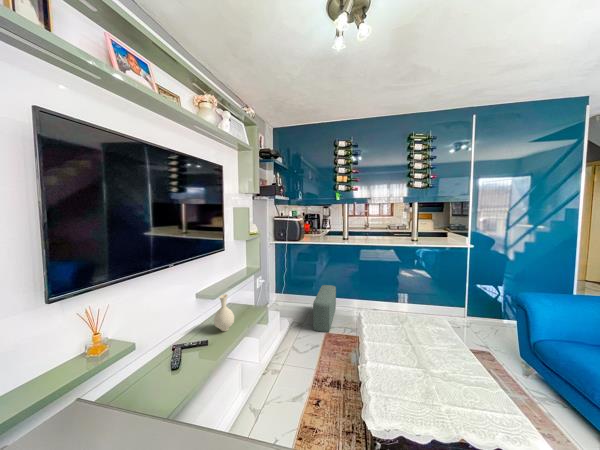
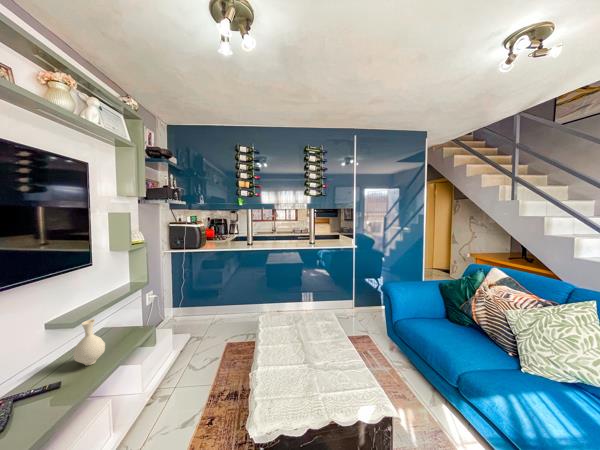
pouf: present [313,285,336,332] -> none [215,294,242,344]

